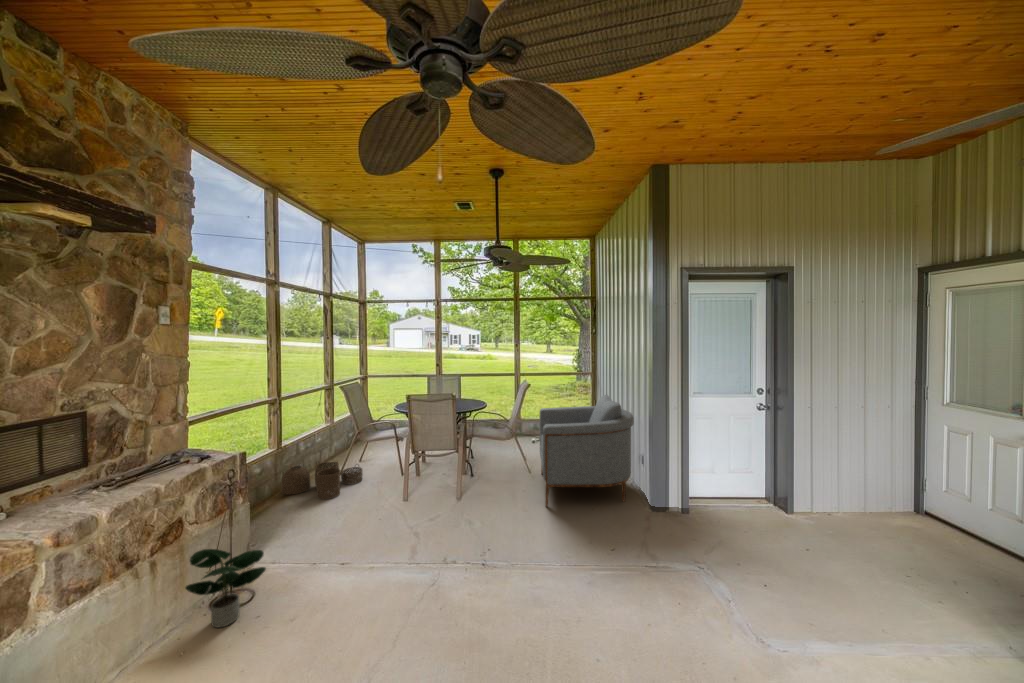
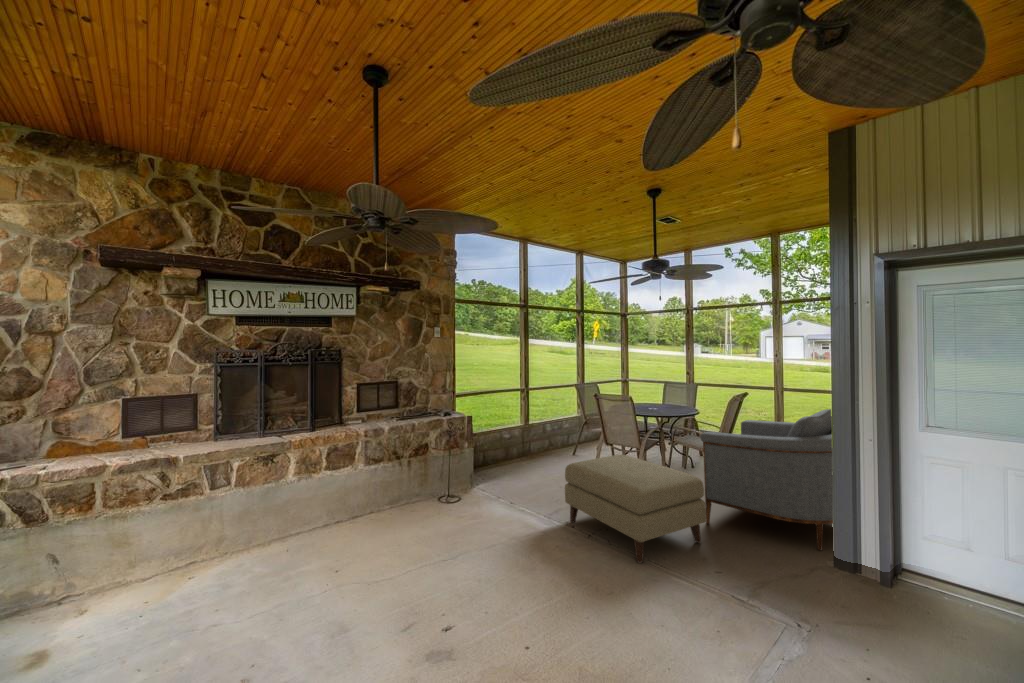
ottoman: none [438,461,570,570] -> present [565,455,706,563]
woven basket: present [281,462,363,499] -> none [523,440,580,469]
potted plant: present [185,549,266,628] -> none [419,464,459,510]

